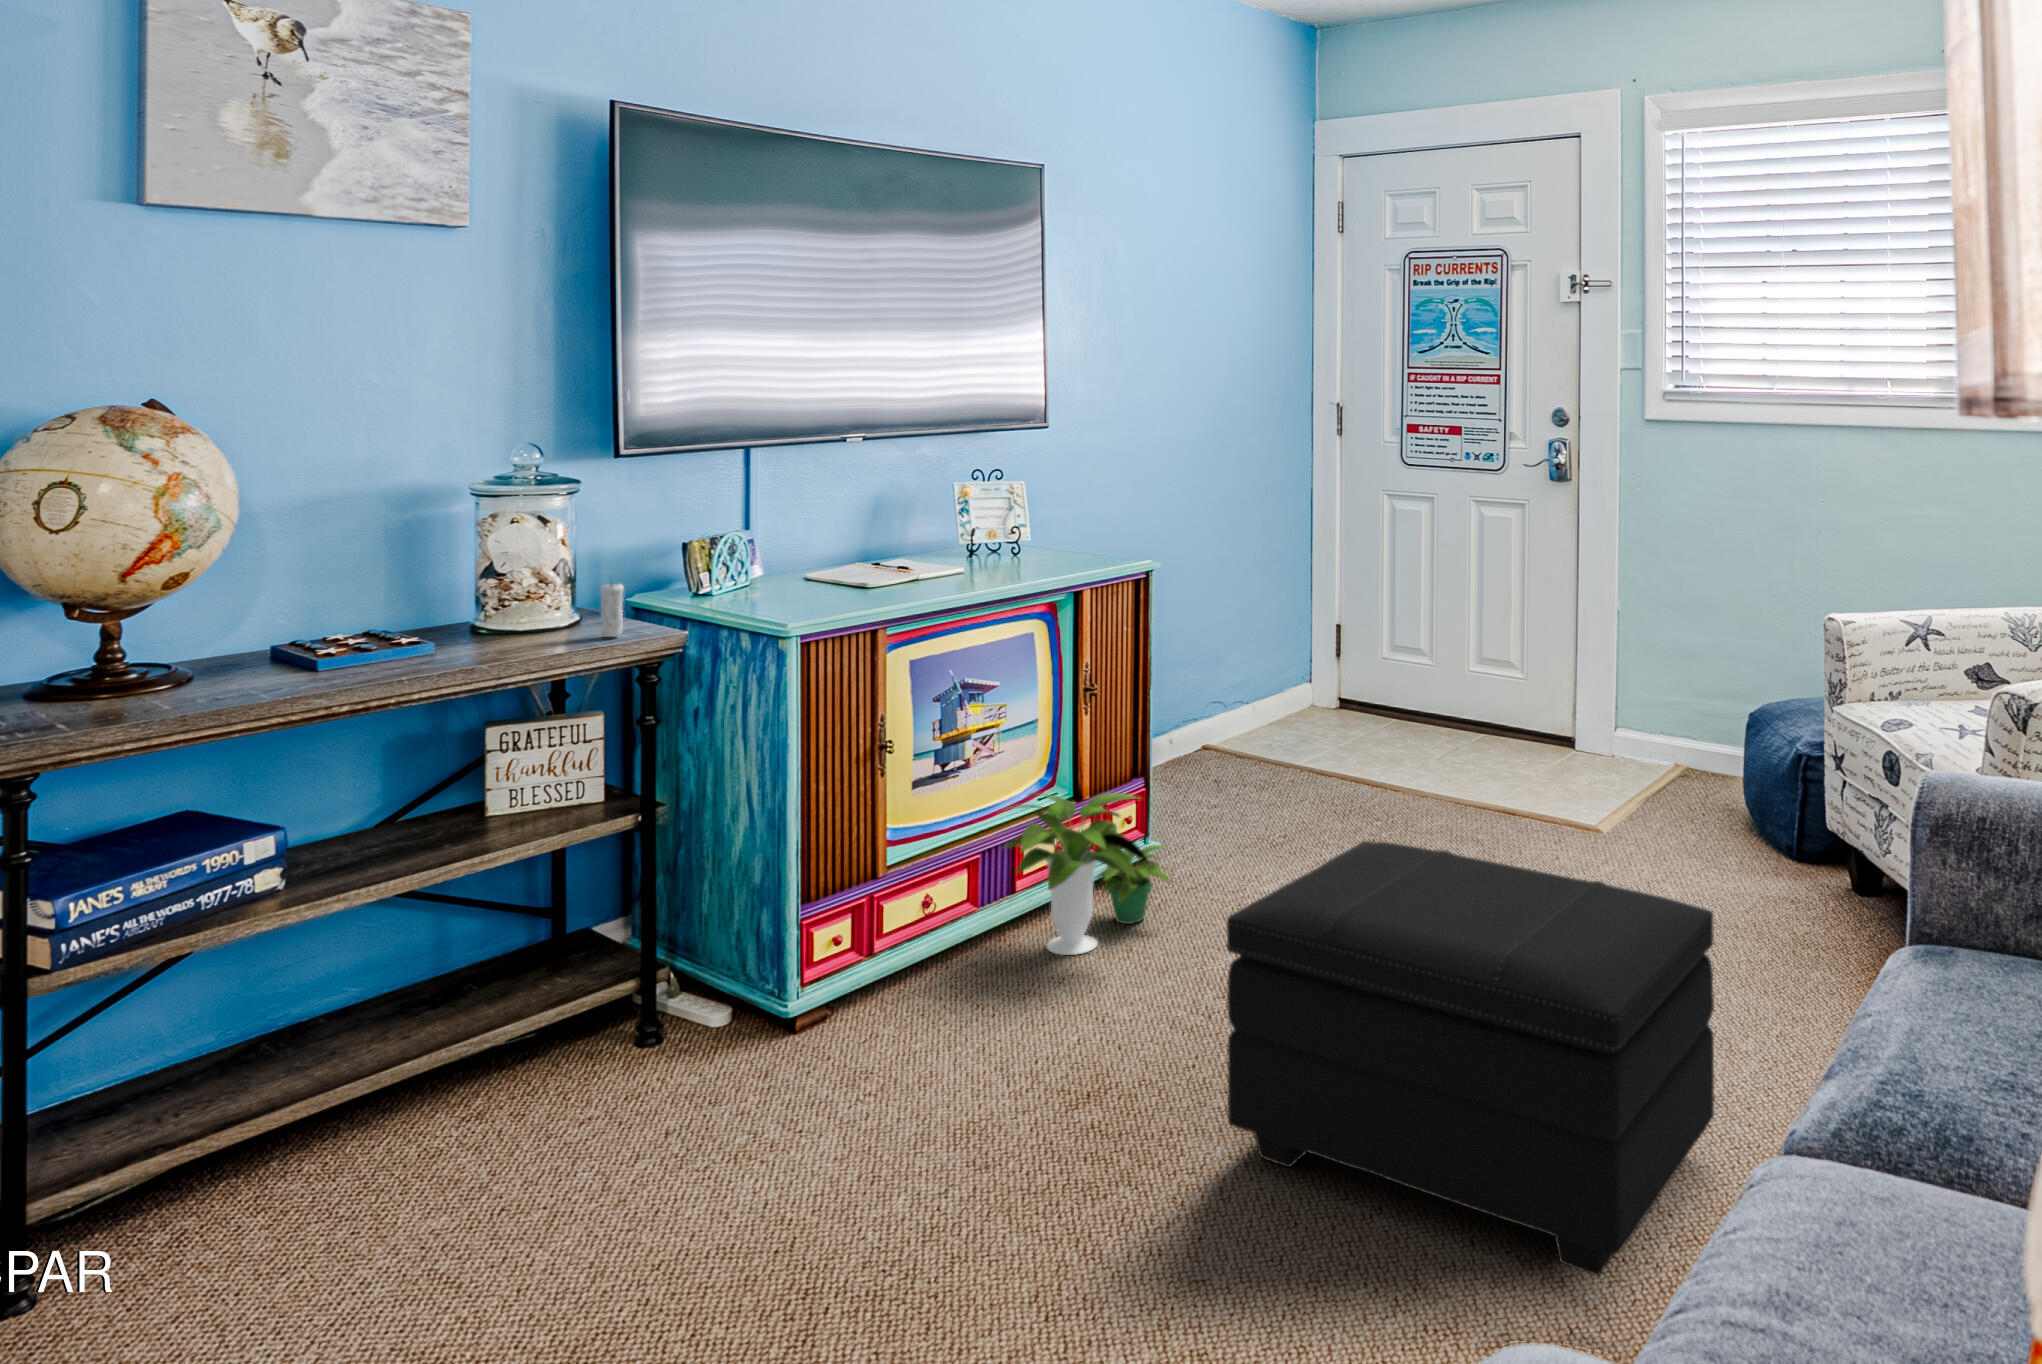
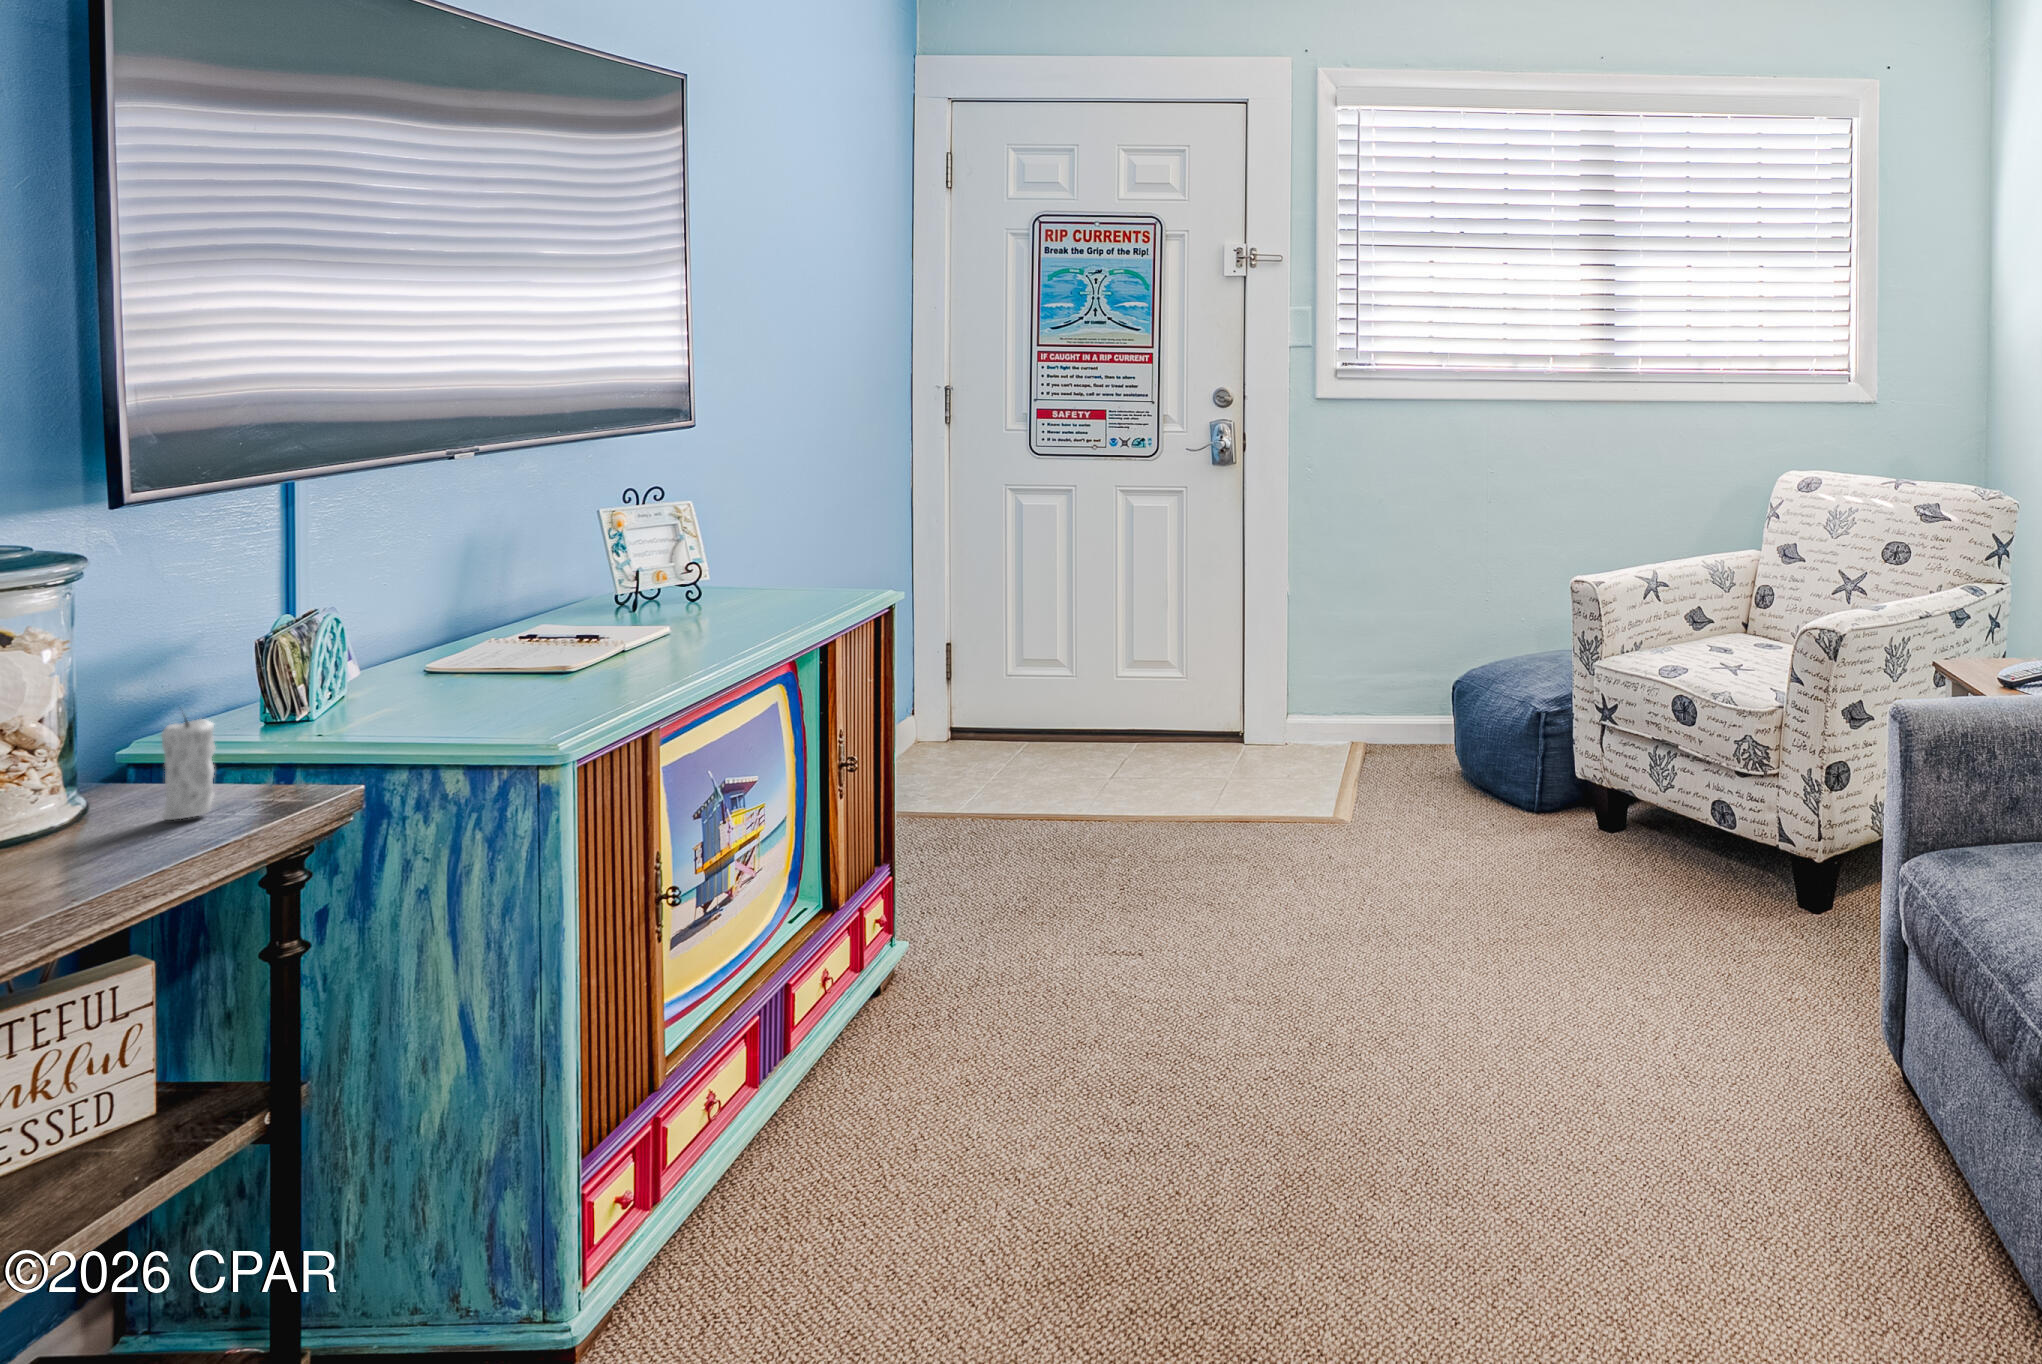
potted plant: present [1002,793,1172,955] -> none [783,891,1013,1126]
footstool: present [1227,841,1714,1276] -> none [1367,865,1848,1279]

